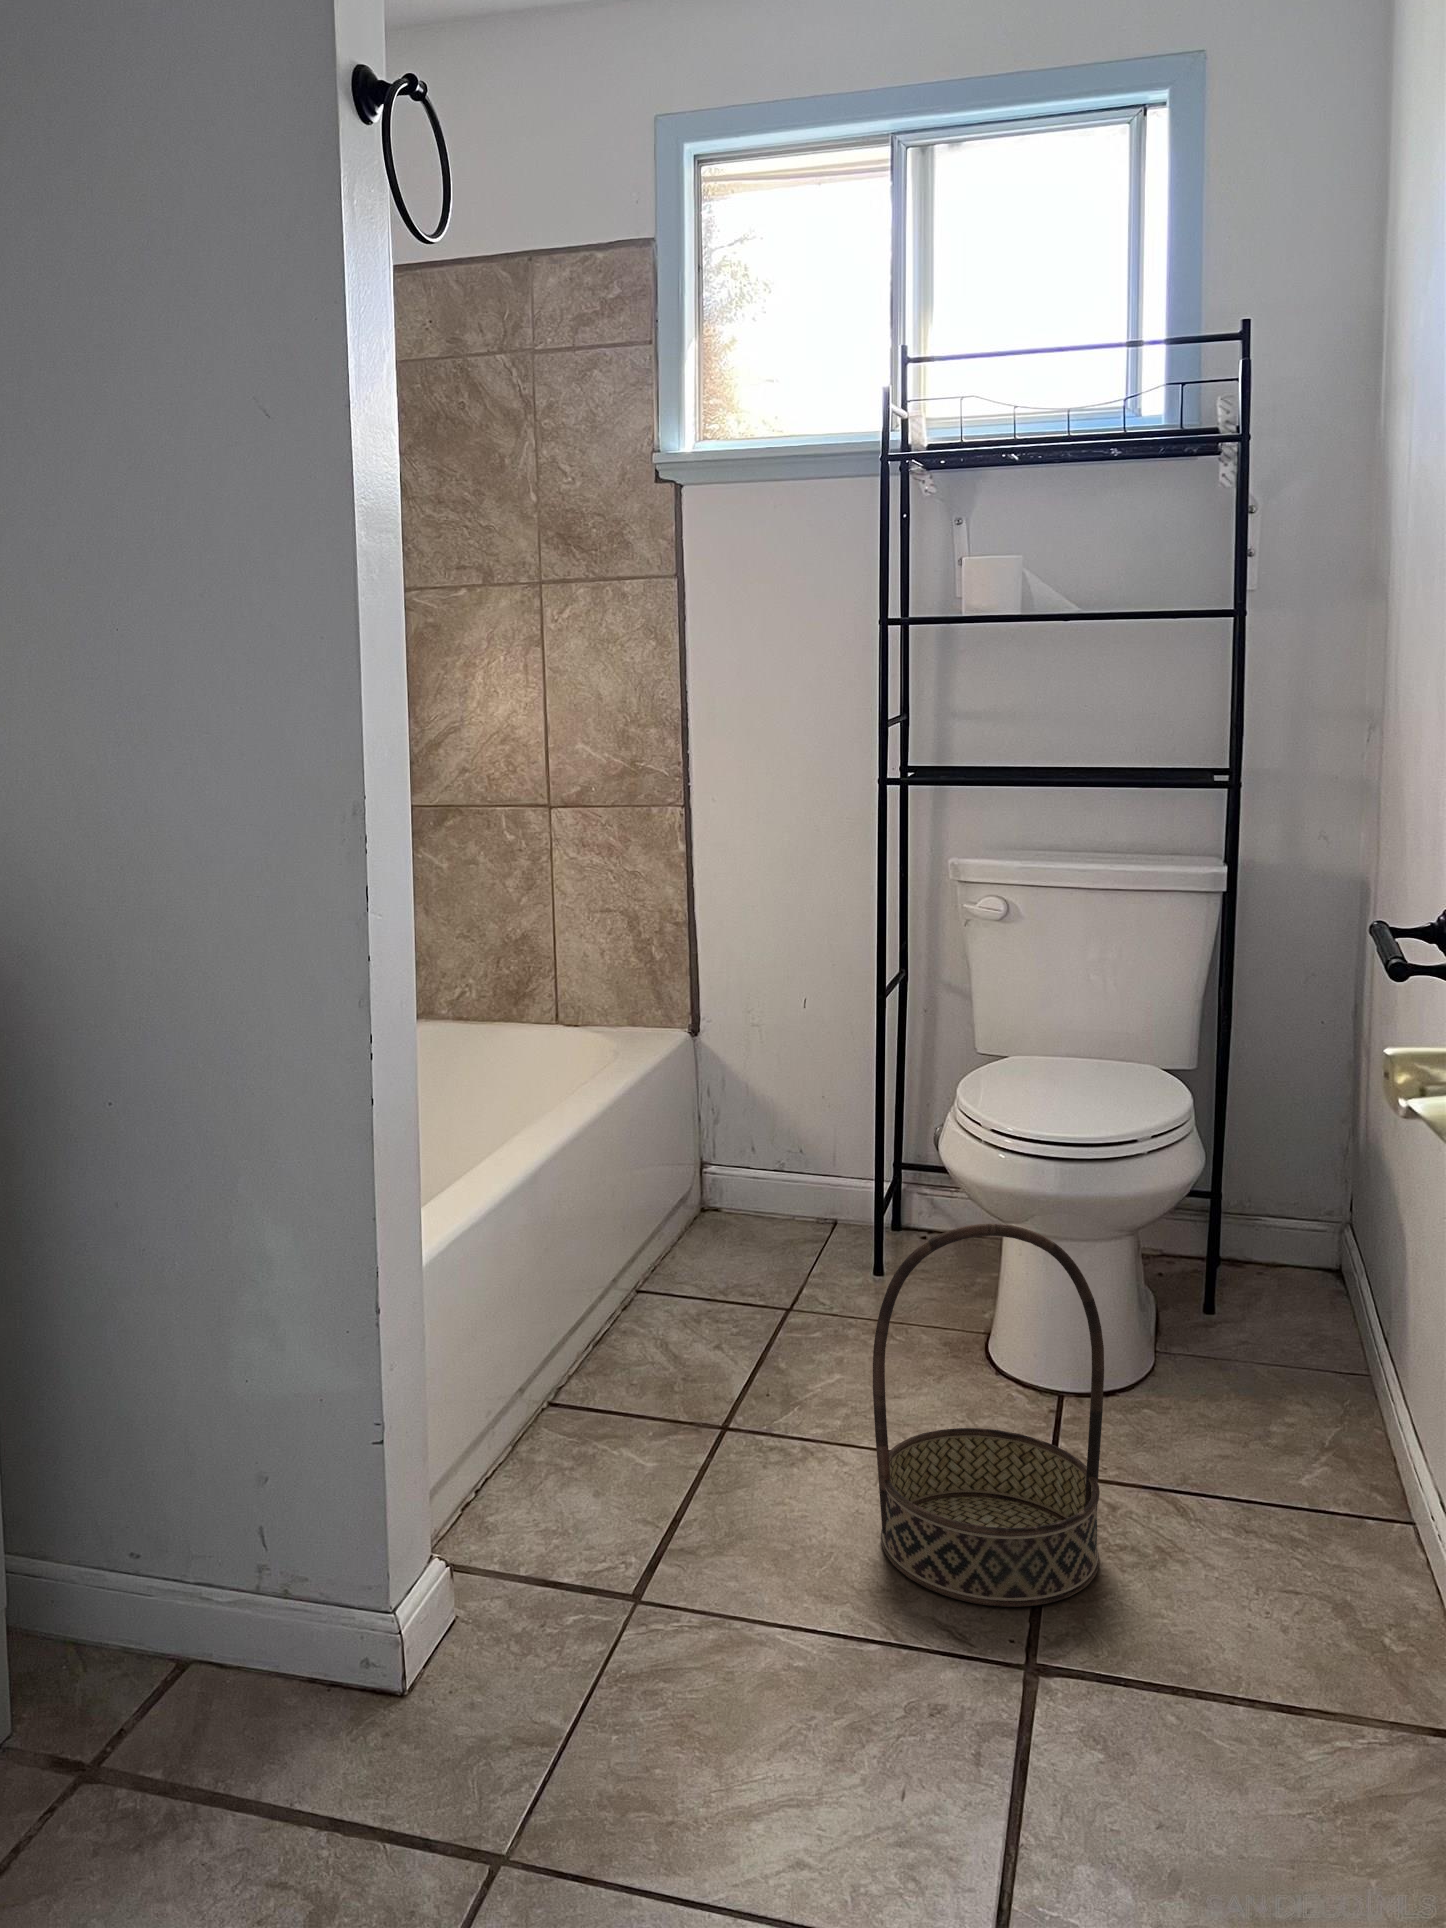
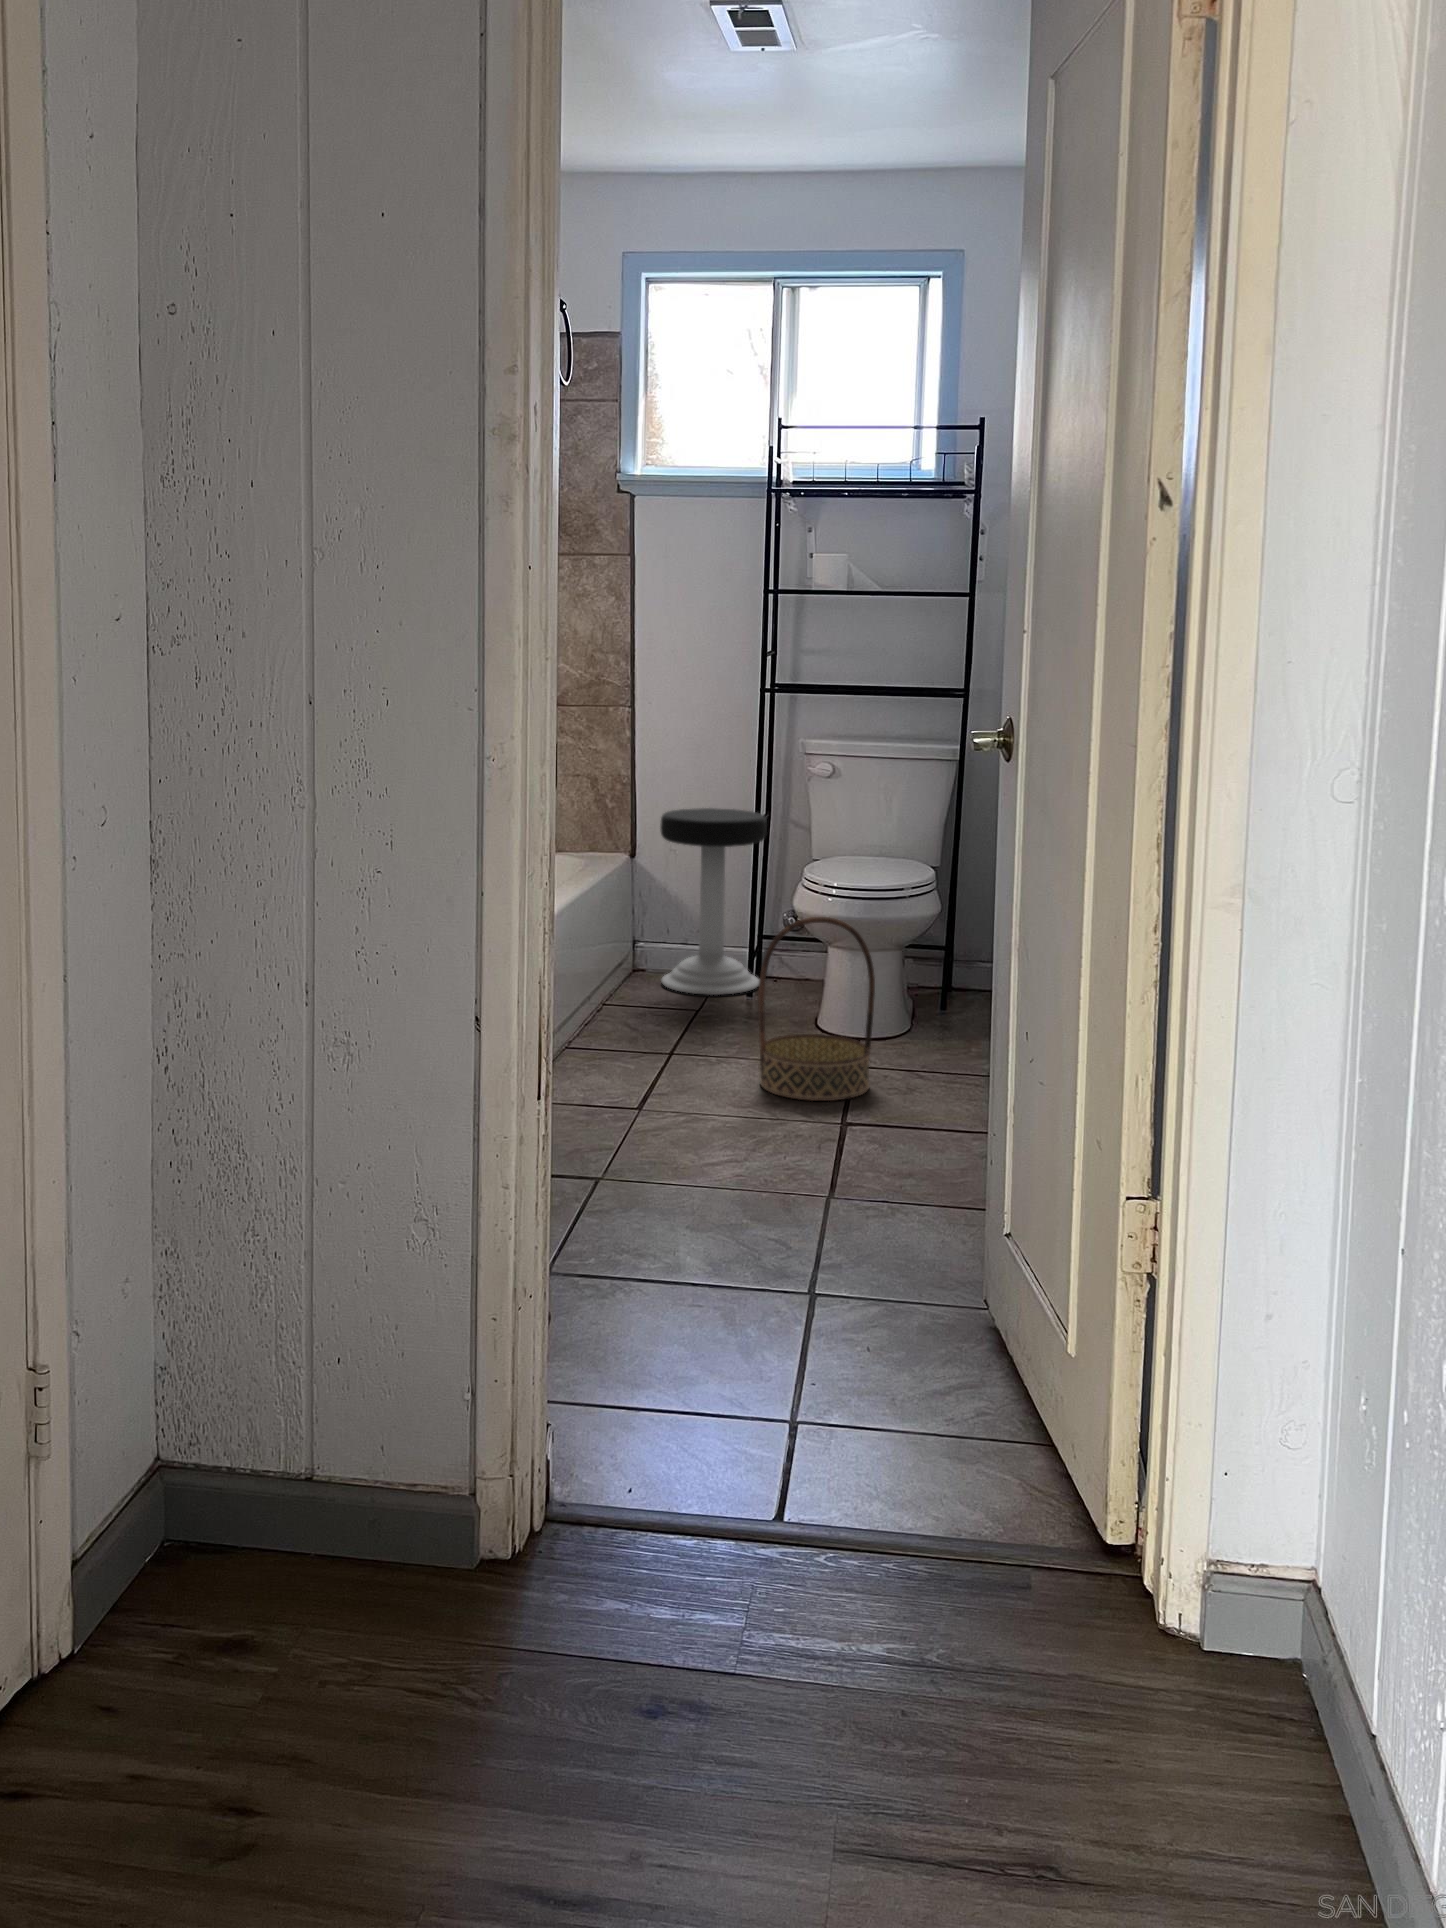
stool: none [728,964,899,1273] -> present [660,808,767,995]

